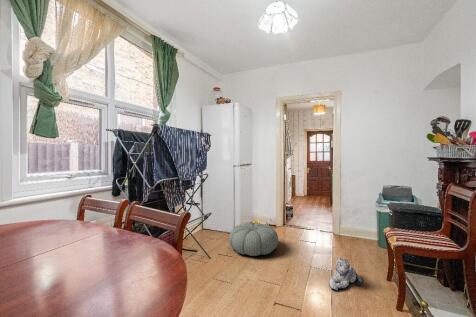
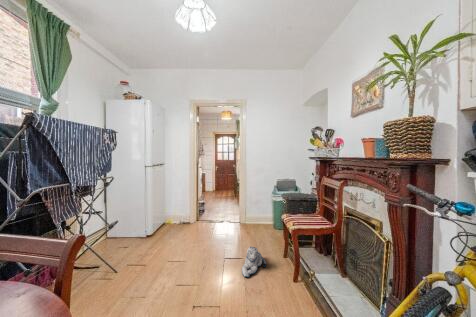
pouf: present [229,223,278,256] -> none [140,223,193,259]

